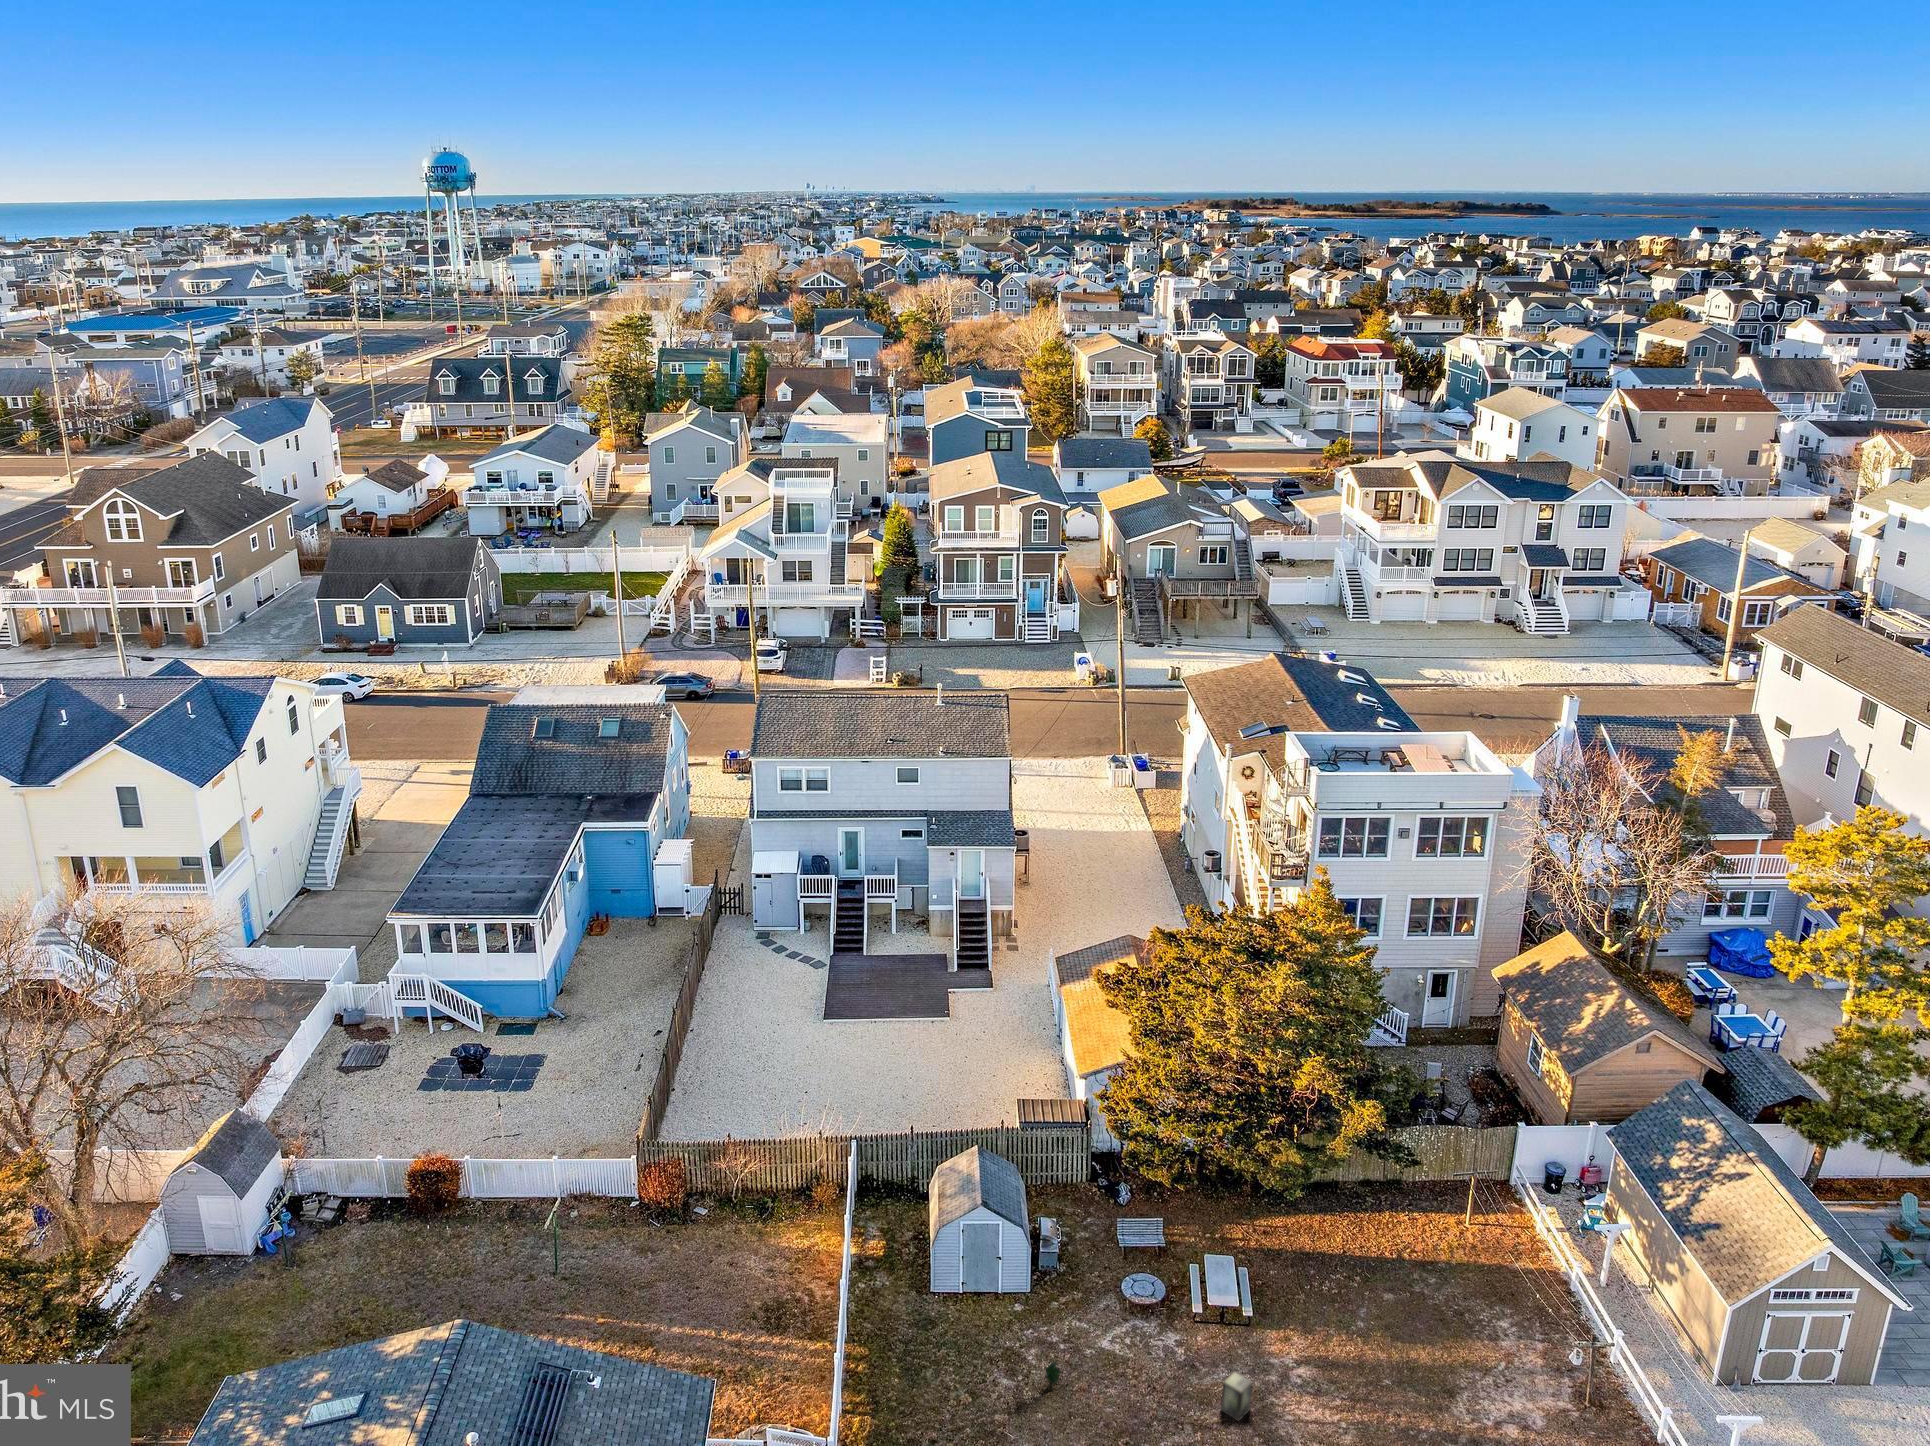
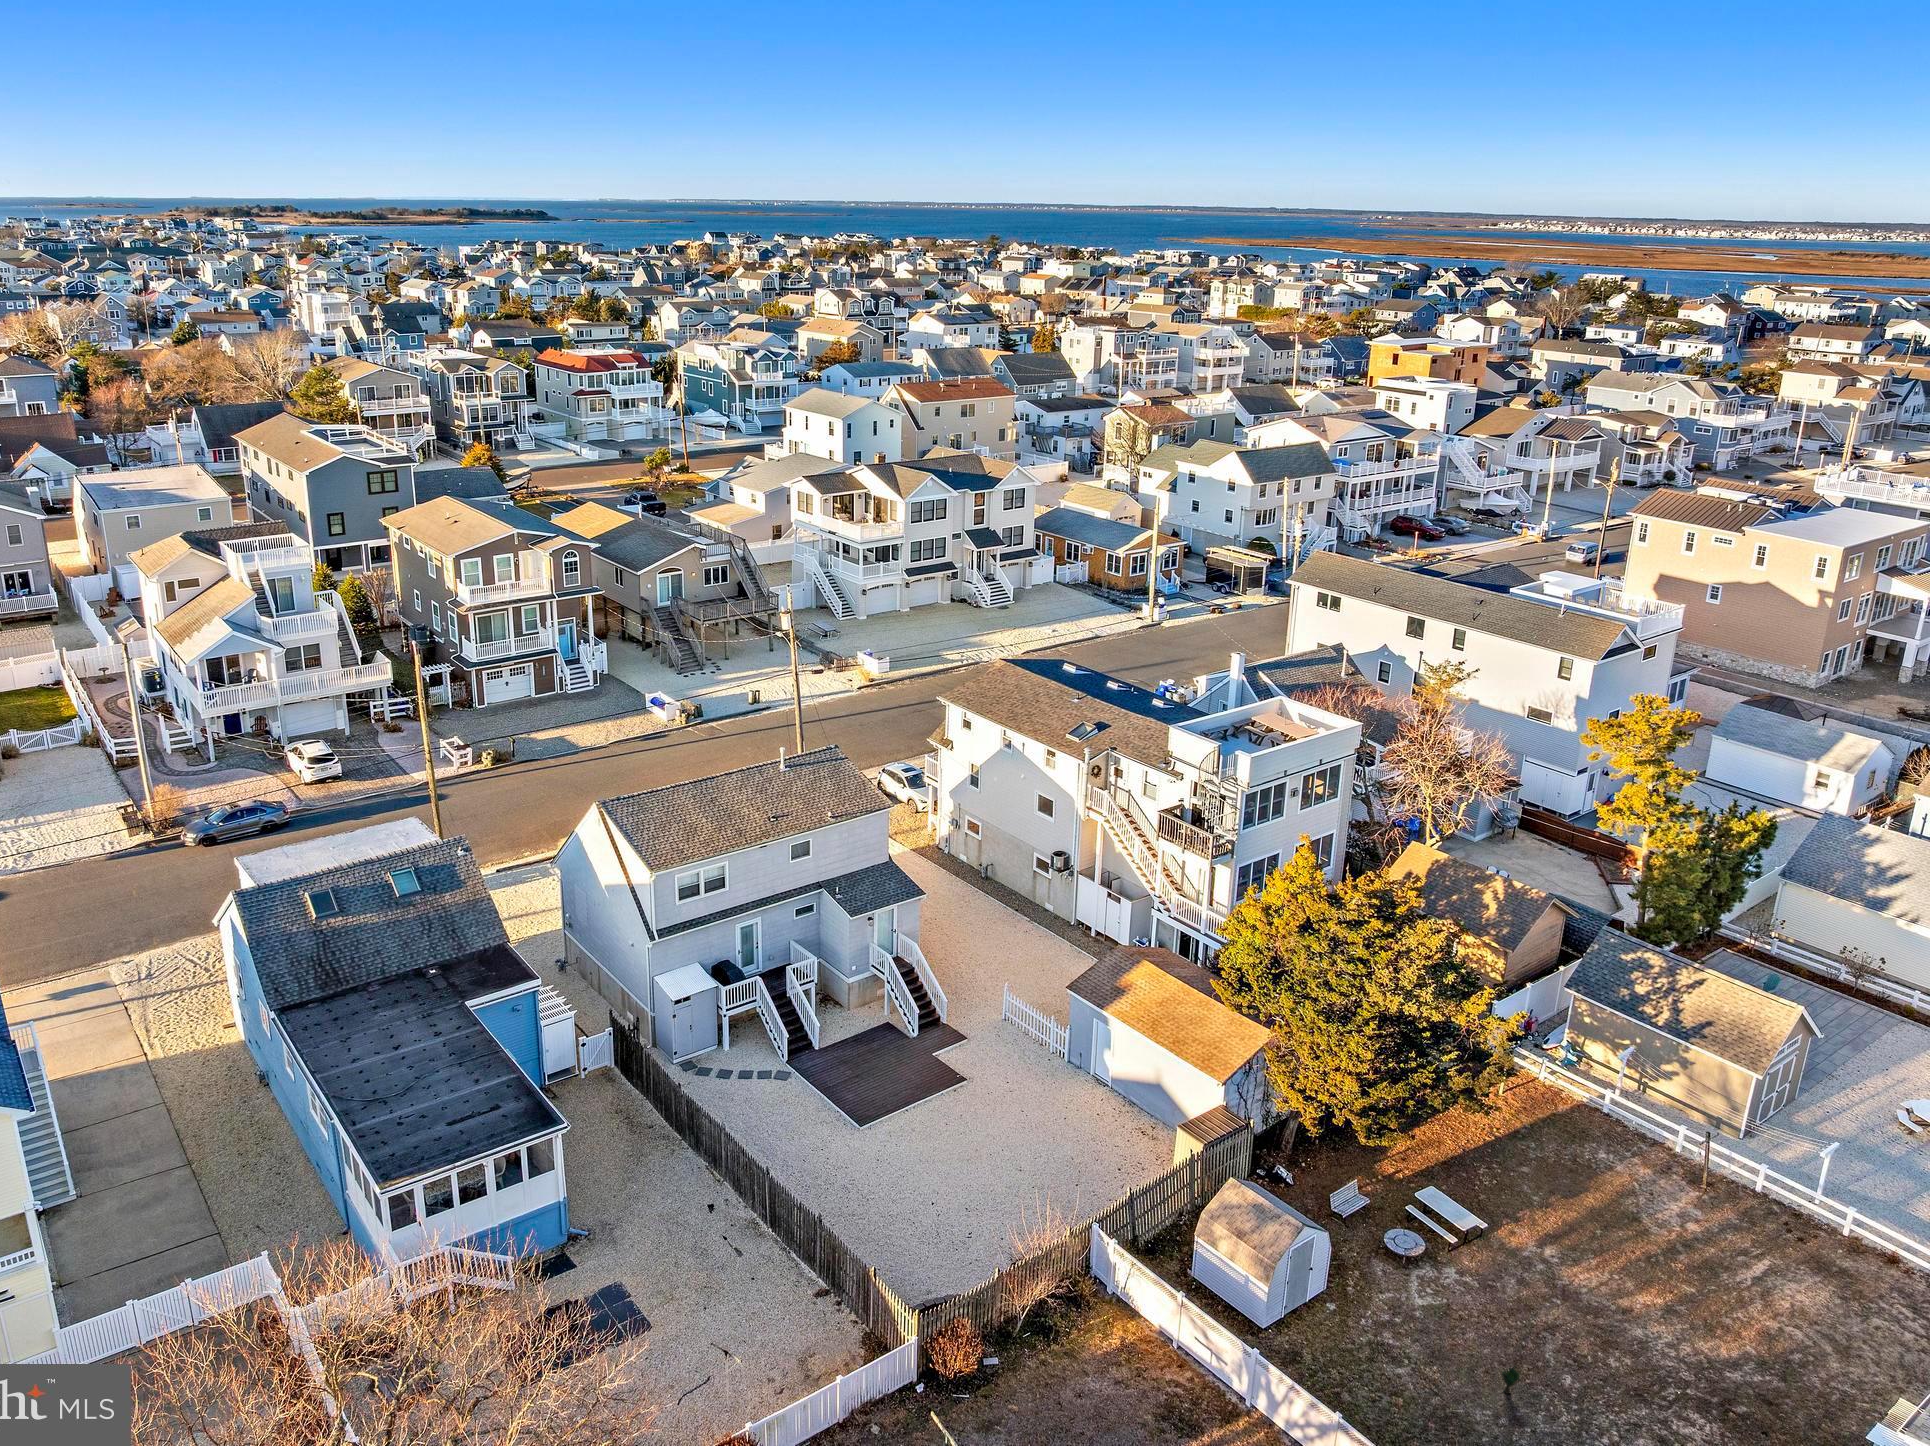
storage box: present [1220,1372,1253,1421] -> none [1601,1295,1634,1335]

